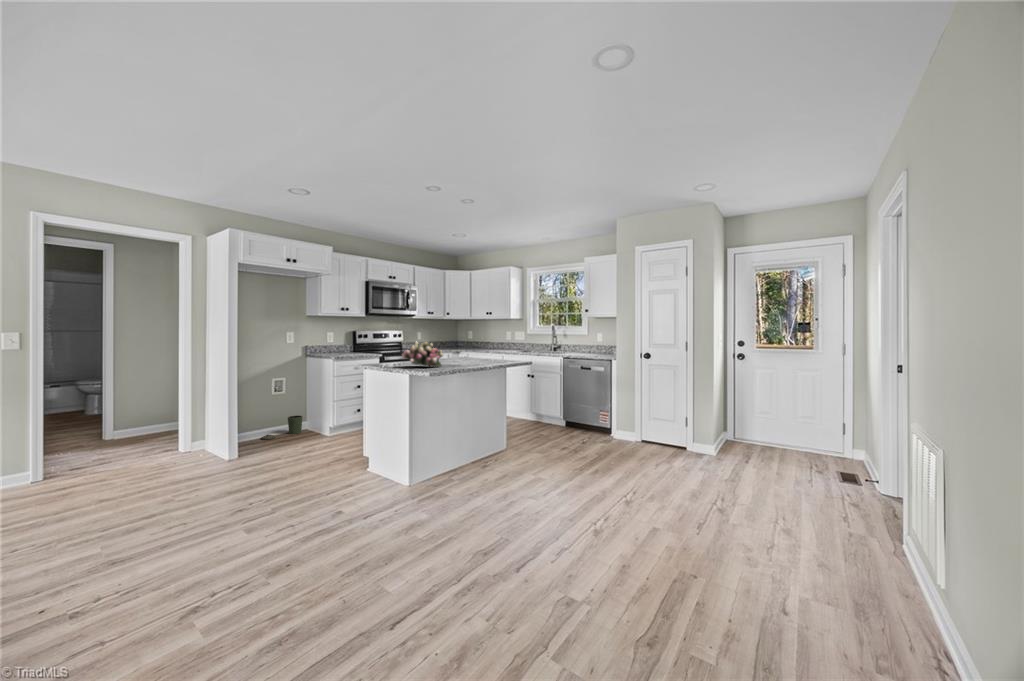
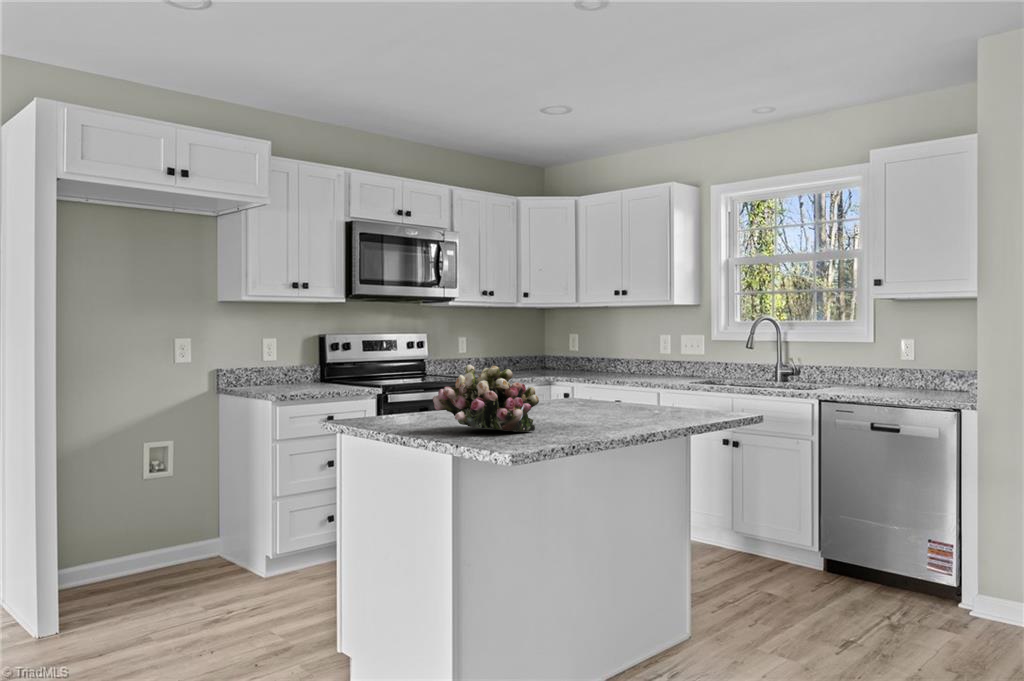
trash can: present [261,416,303,440] -> none [115,527,207,584]

